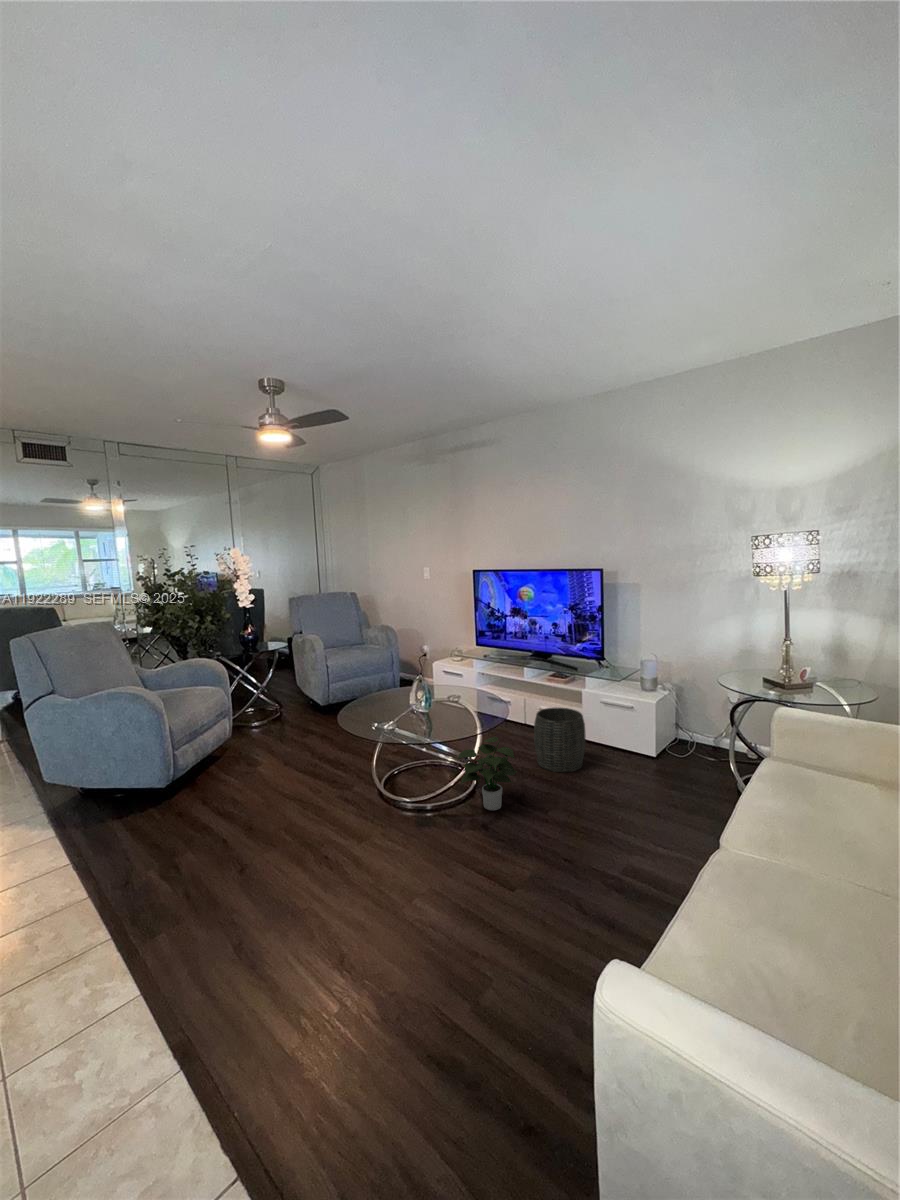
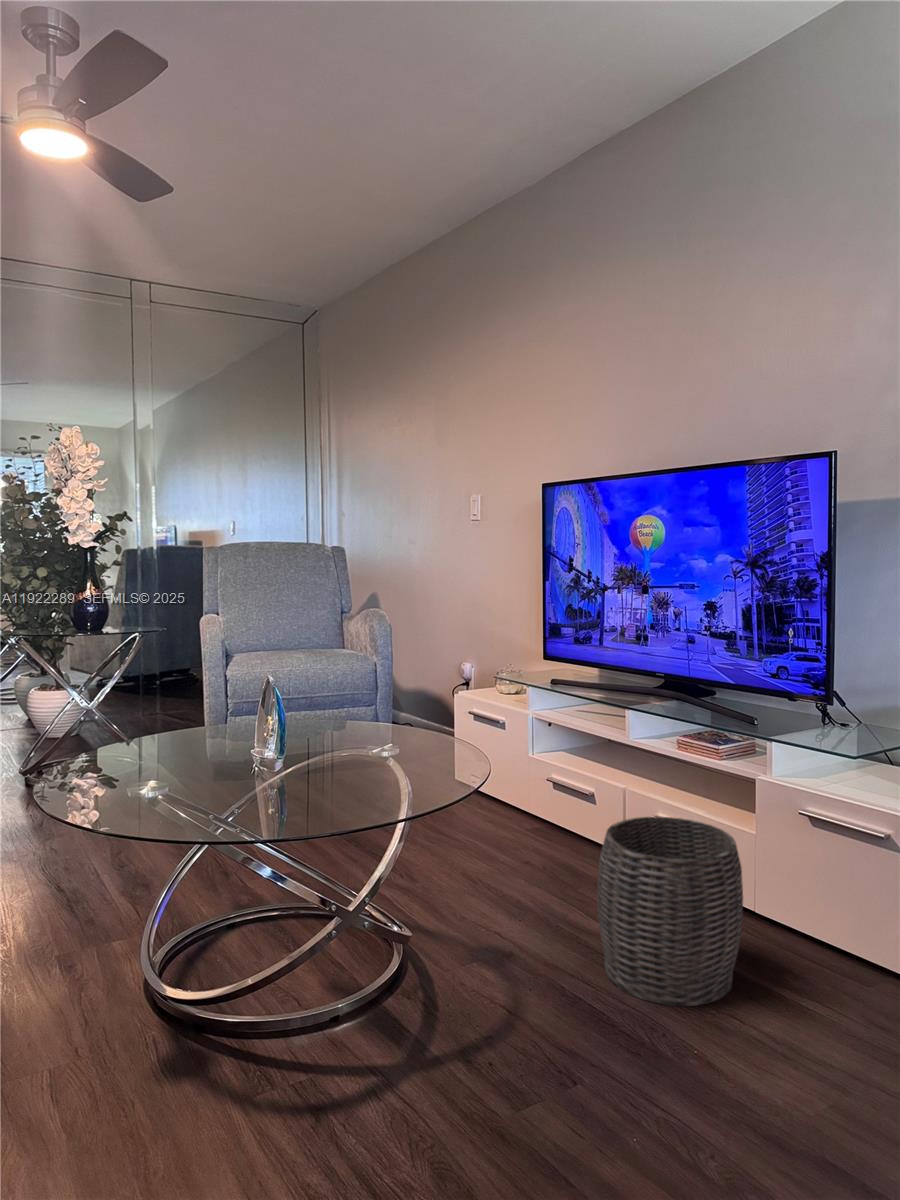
potted plant: present [458,737,517,810] -> none [303,879,490,1100]

